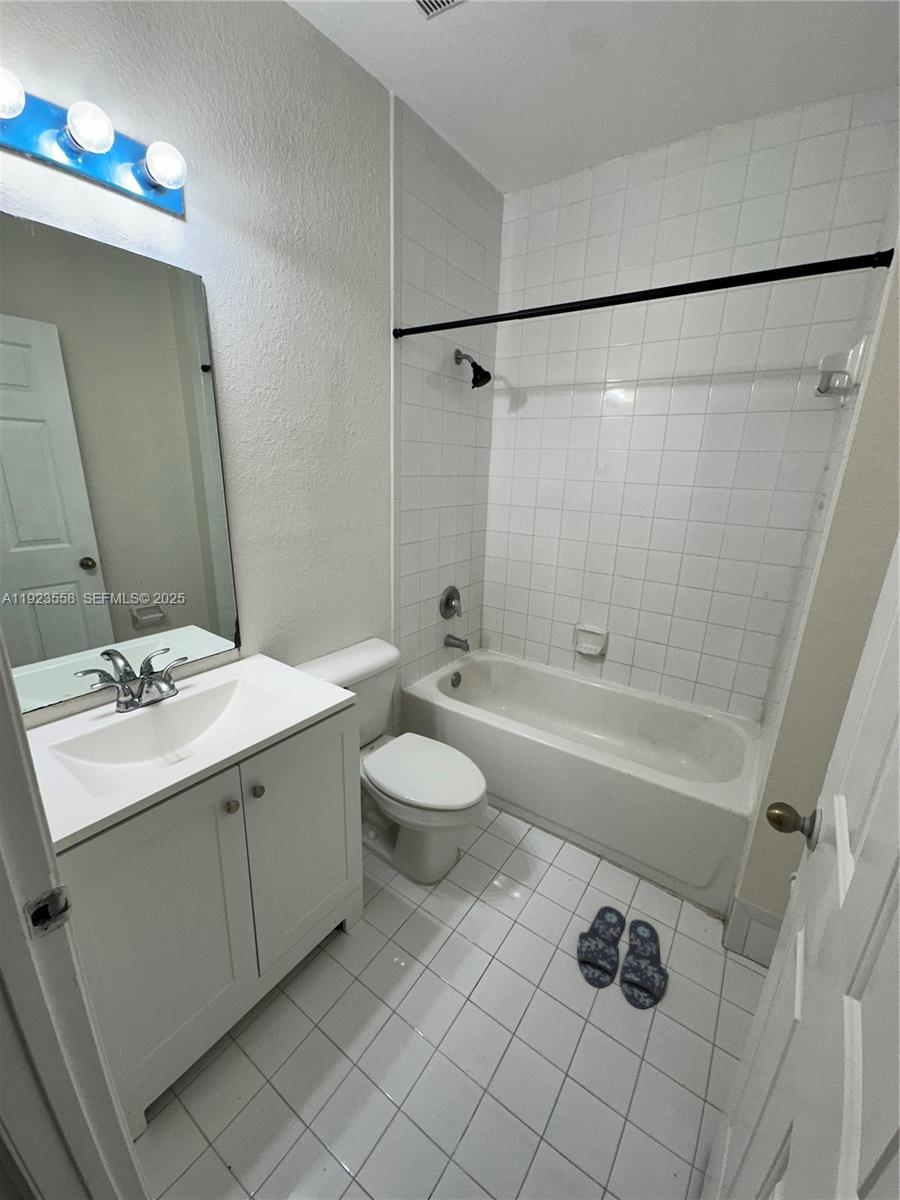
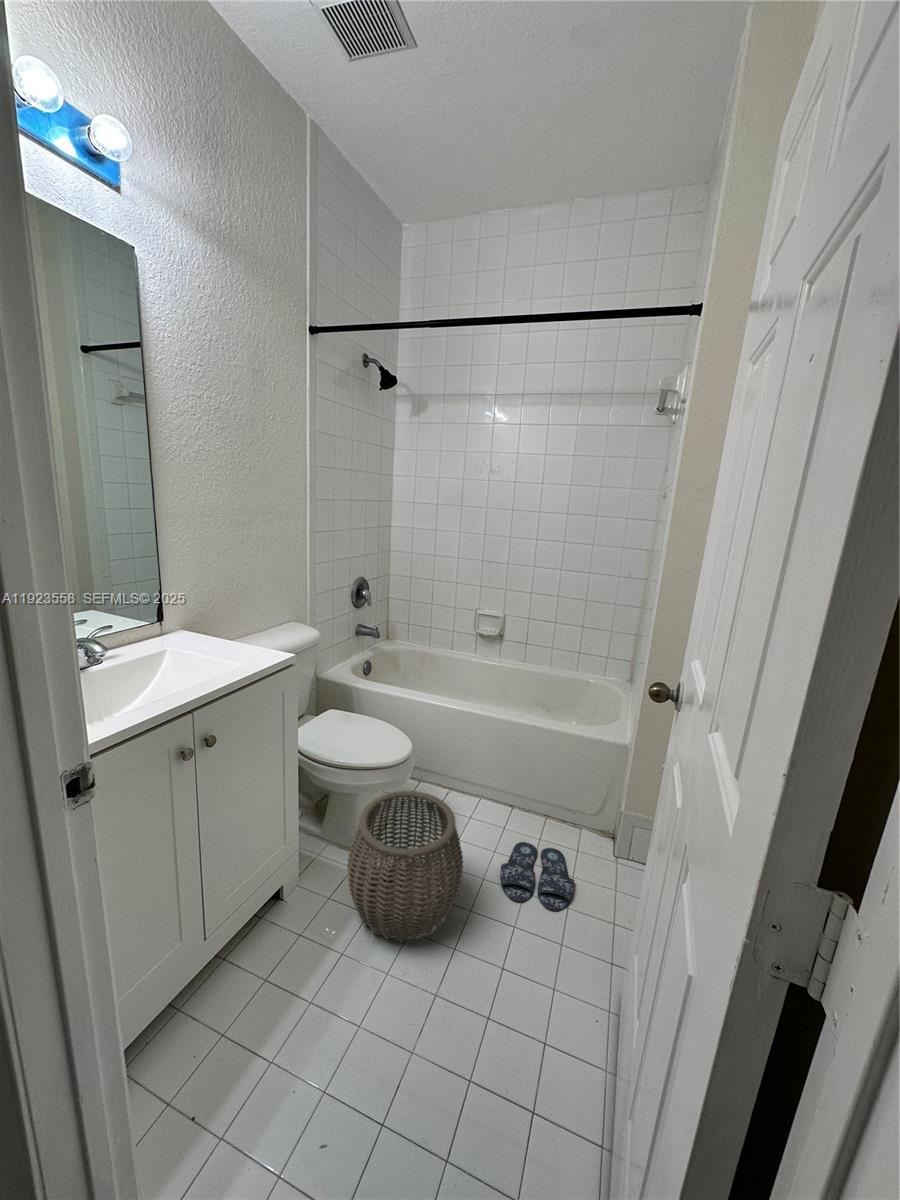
woven basket: none [405,839,531,1011] -> present [347,791,463,941]

